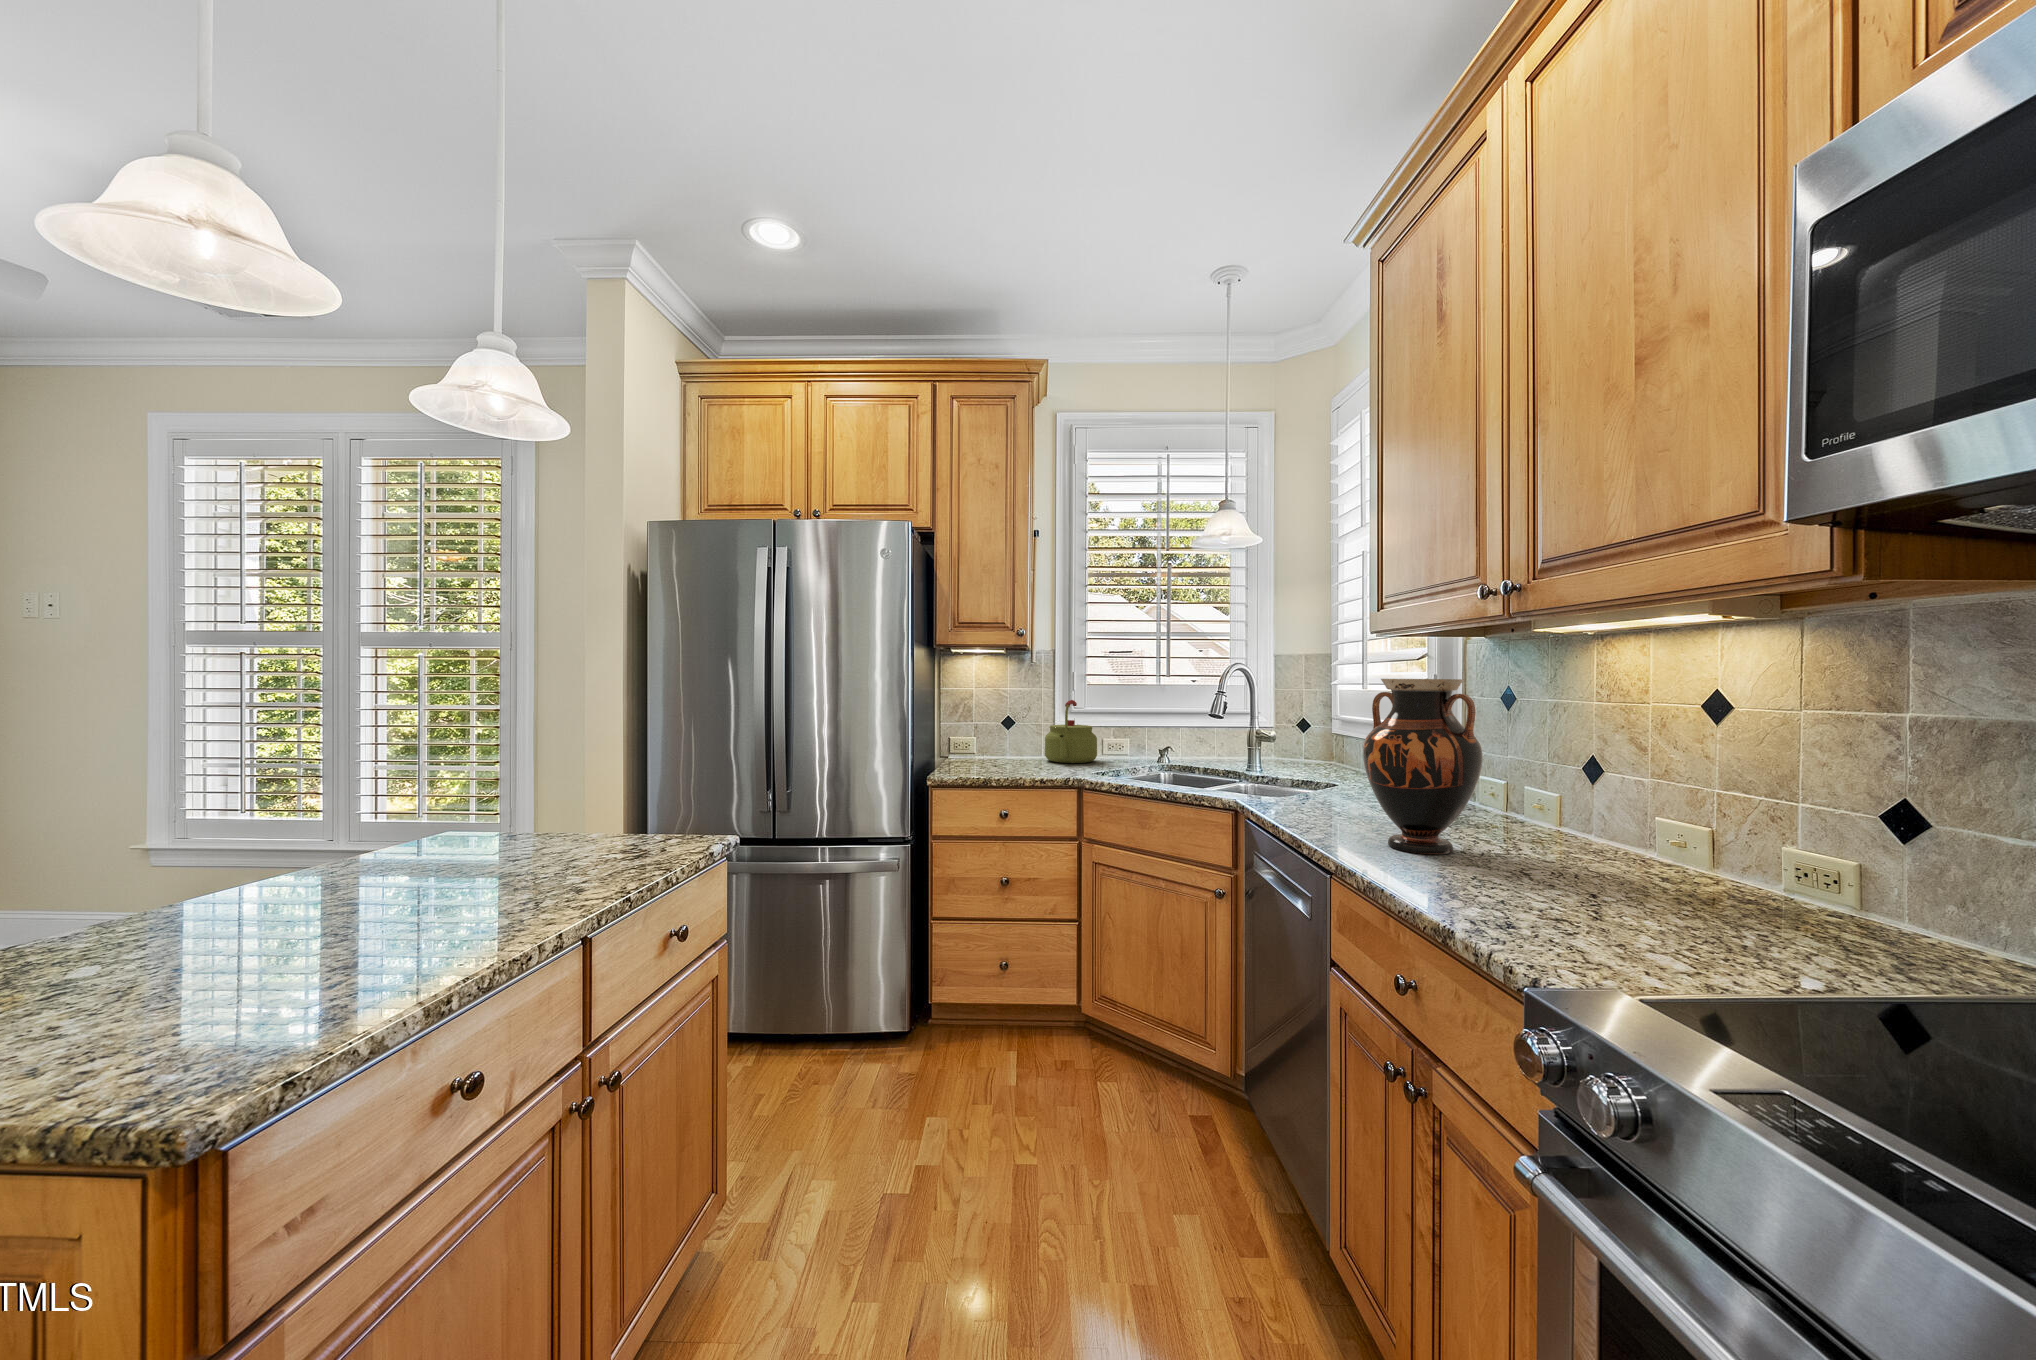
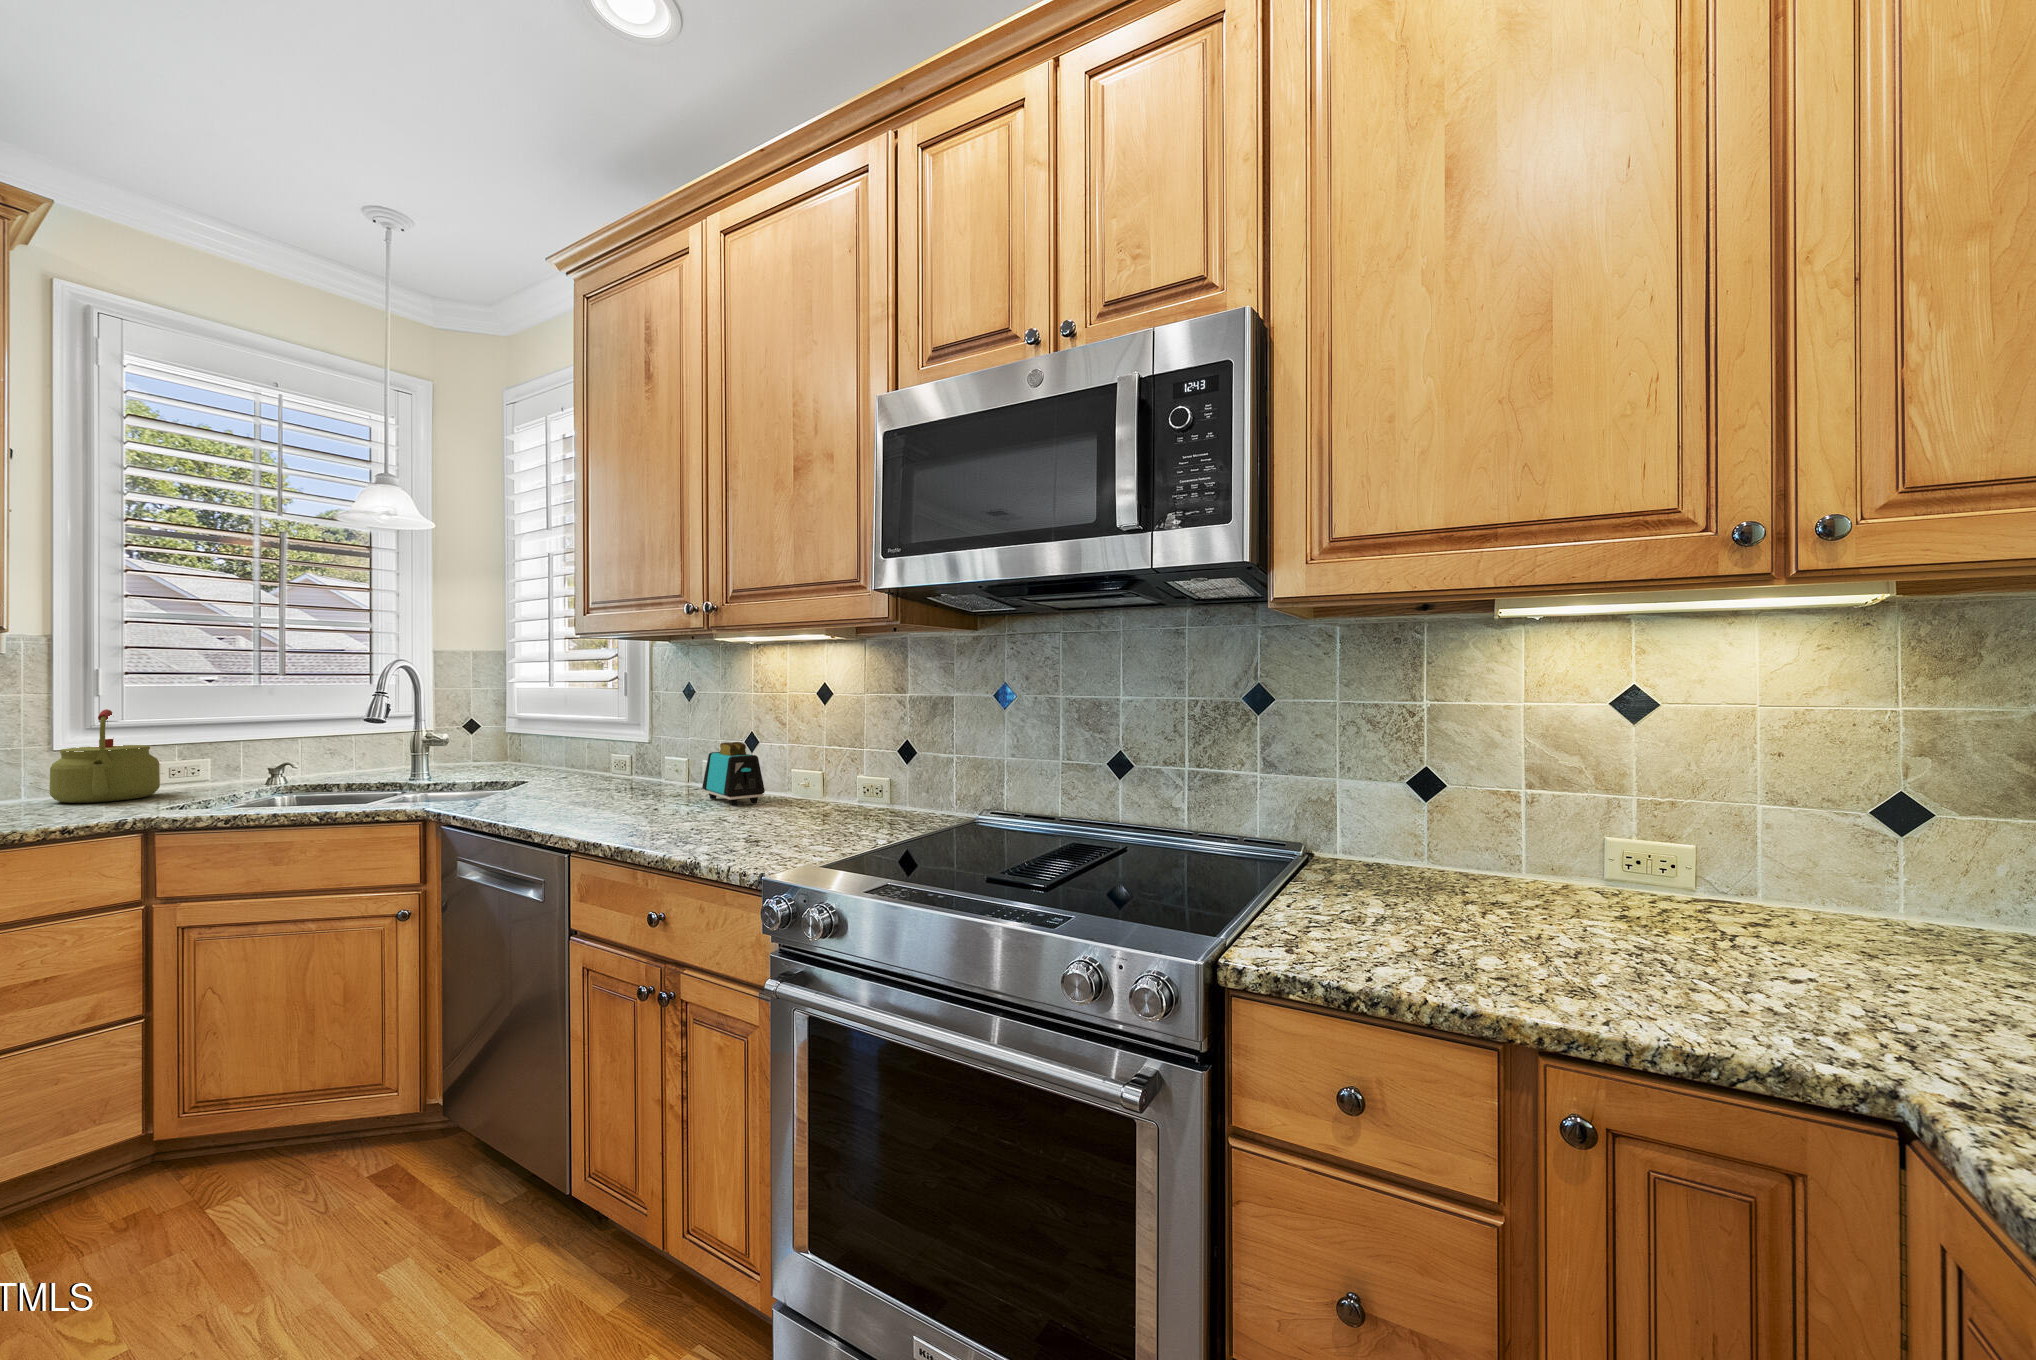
vase: present [1363,679,1483,854] -> none [592,676,688,822]
toaster: none [1516,767,1606,855] -> present [702,742,765,806]

